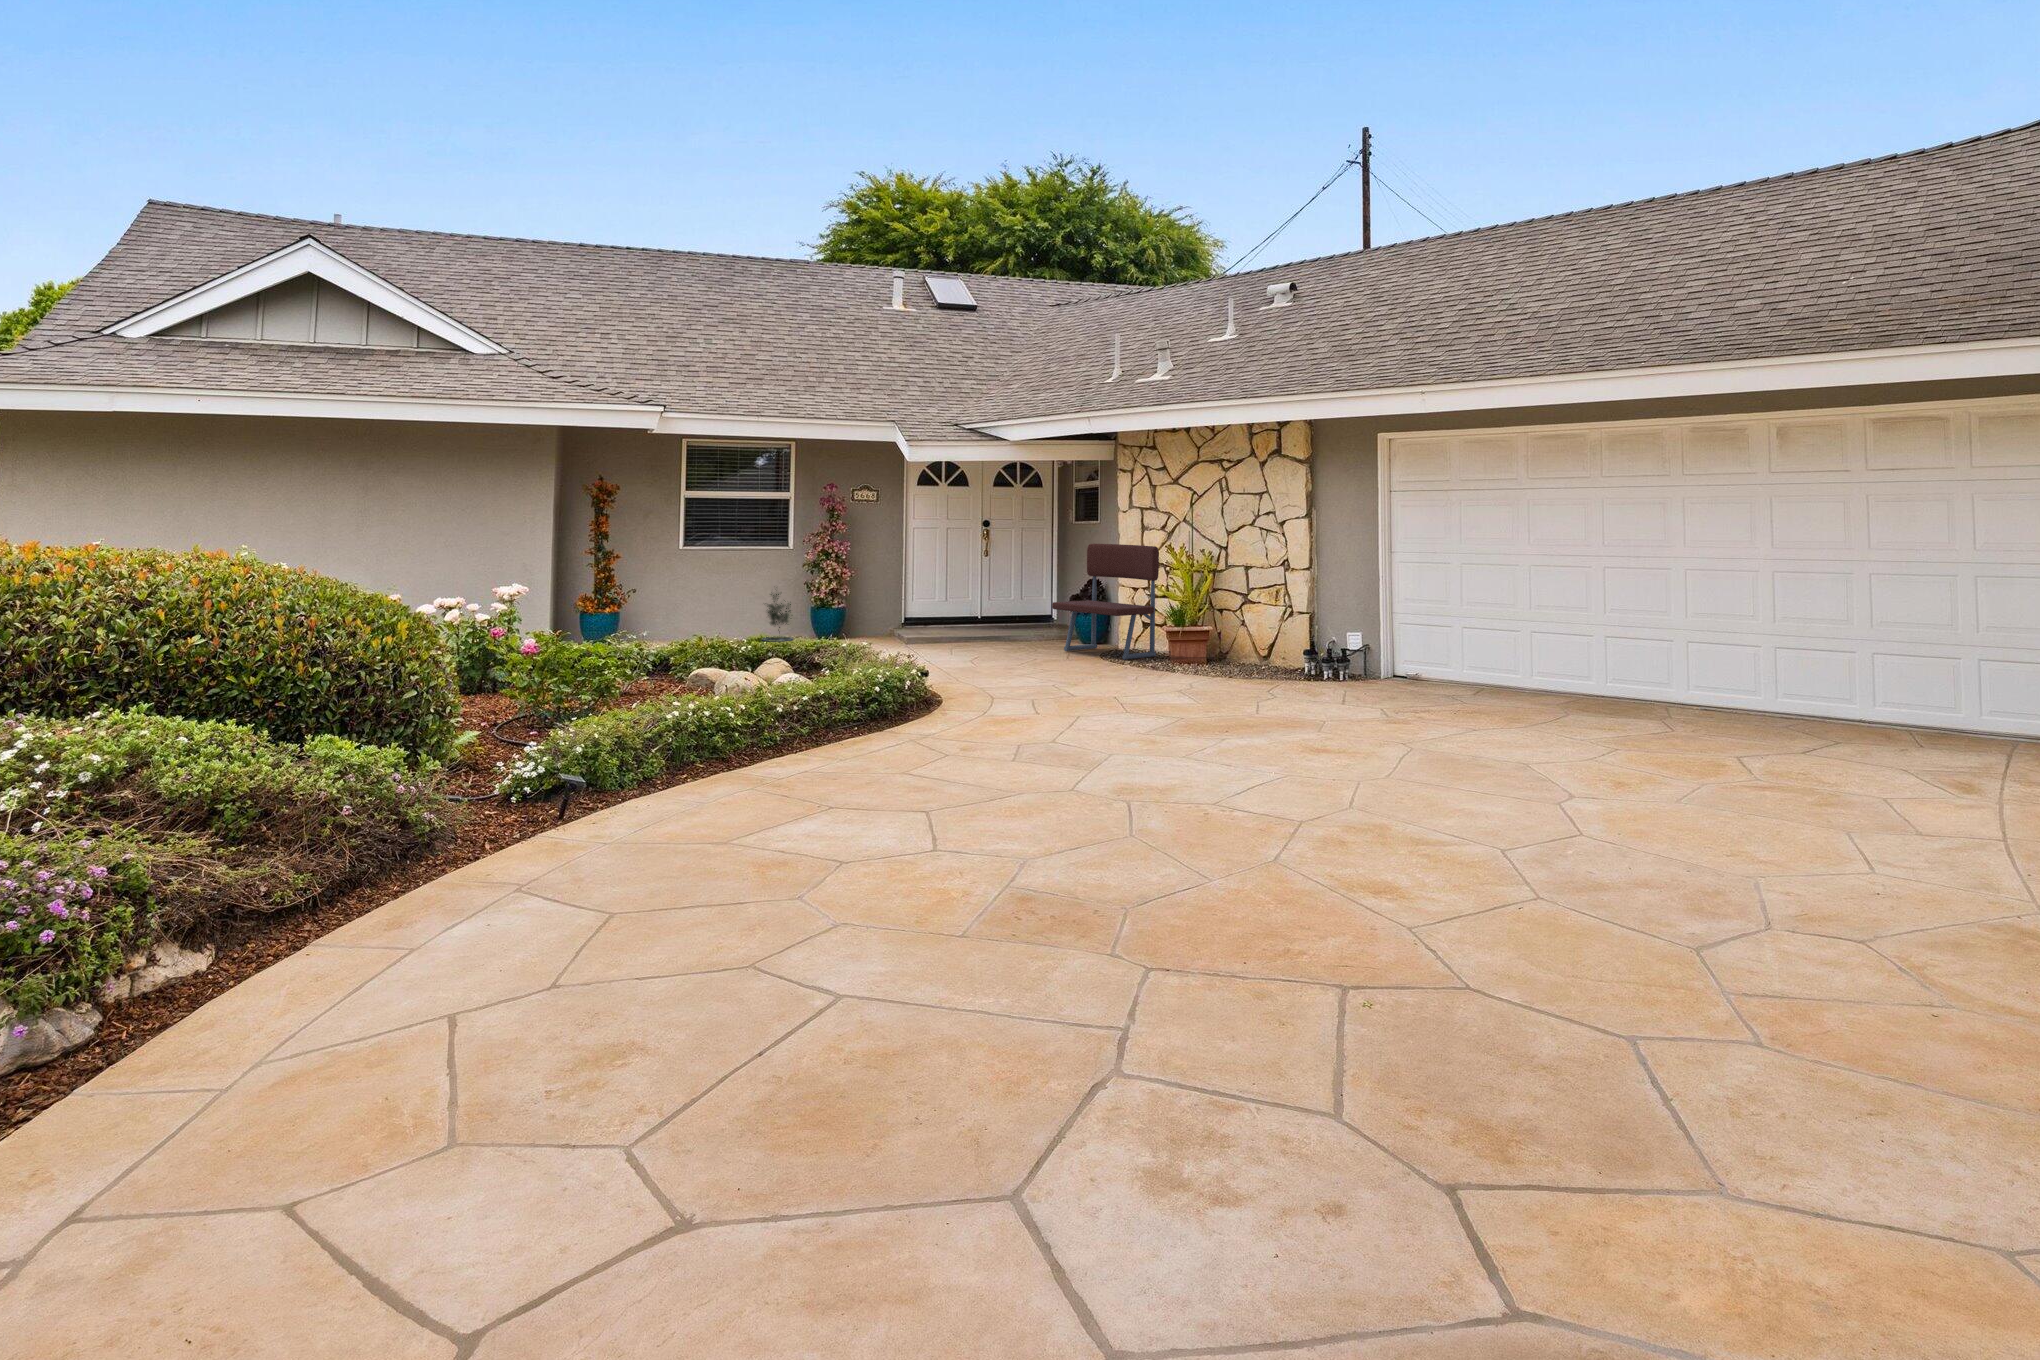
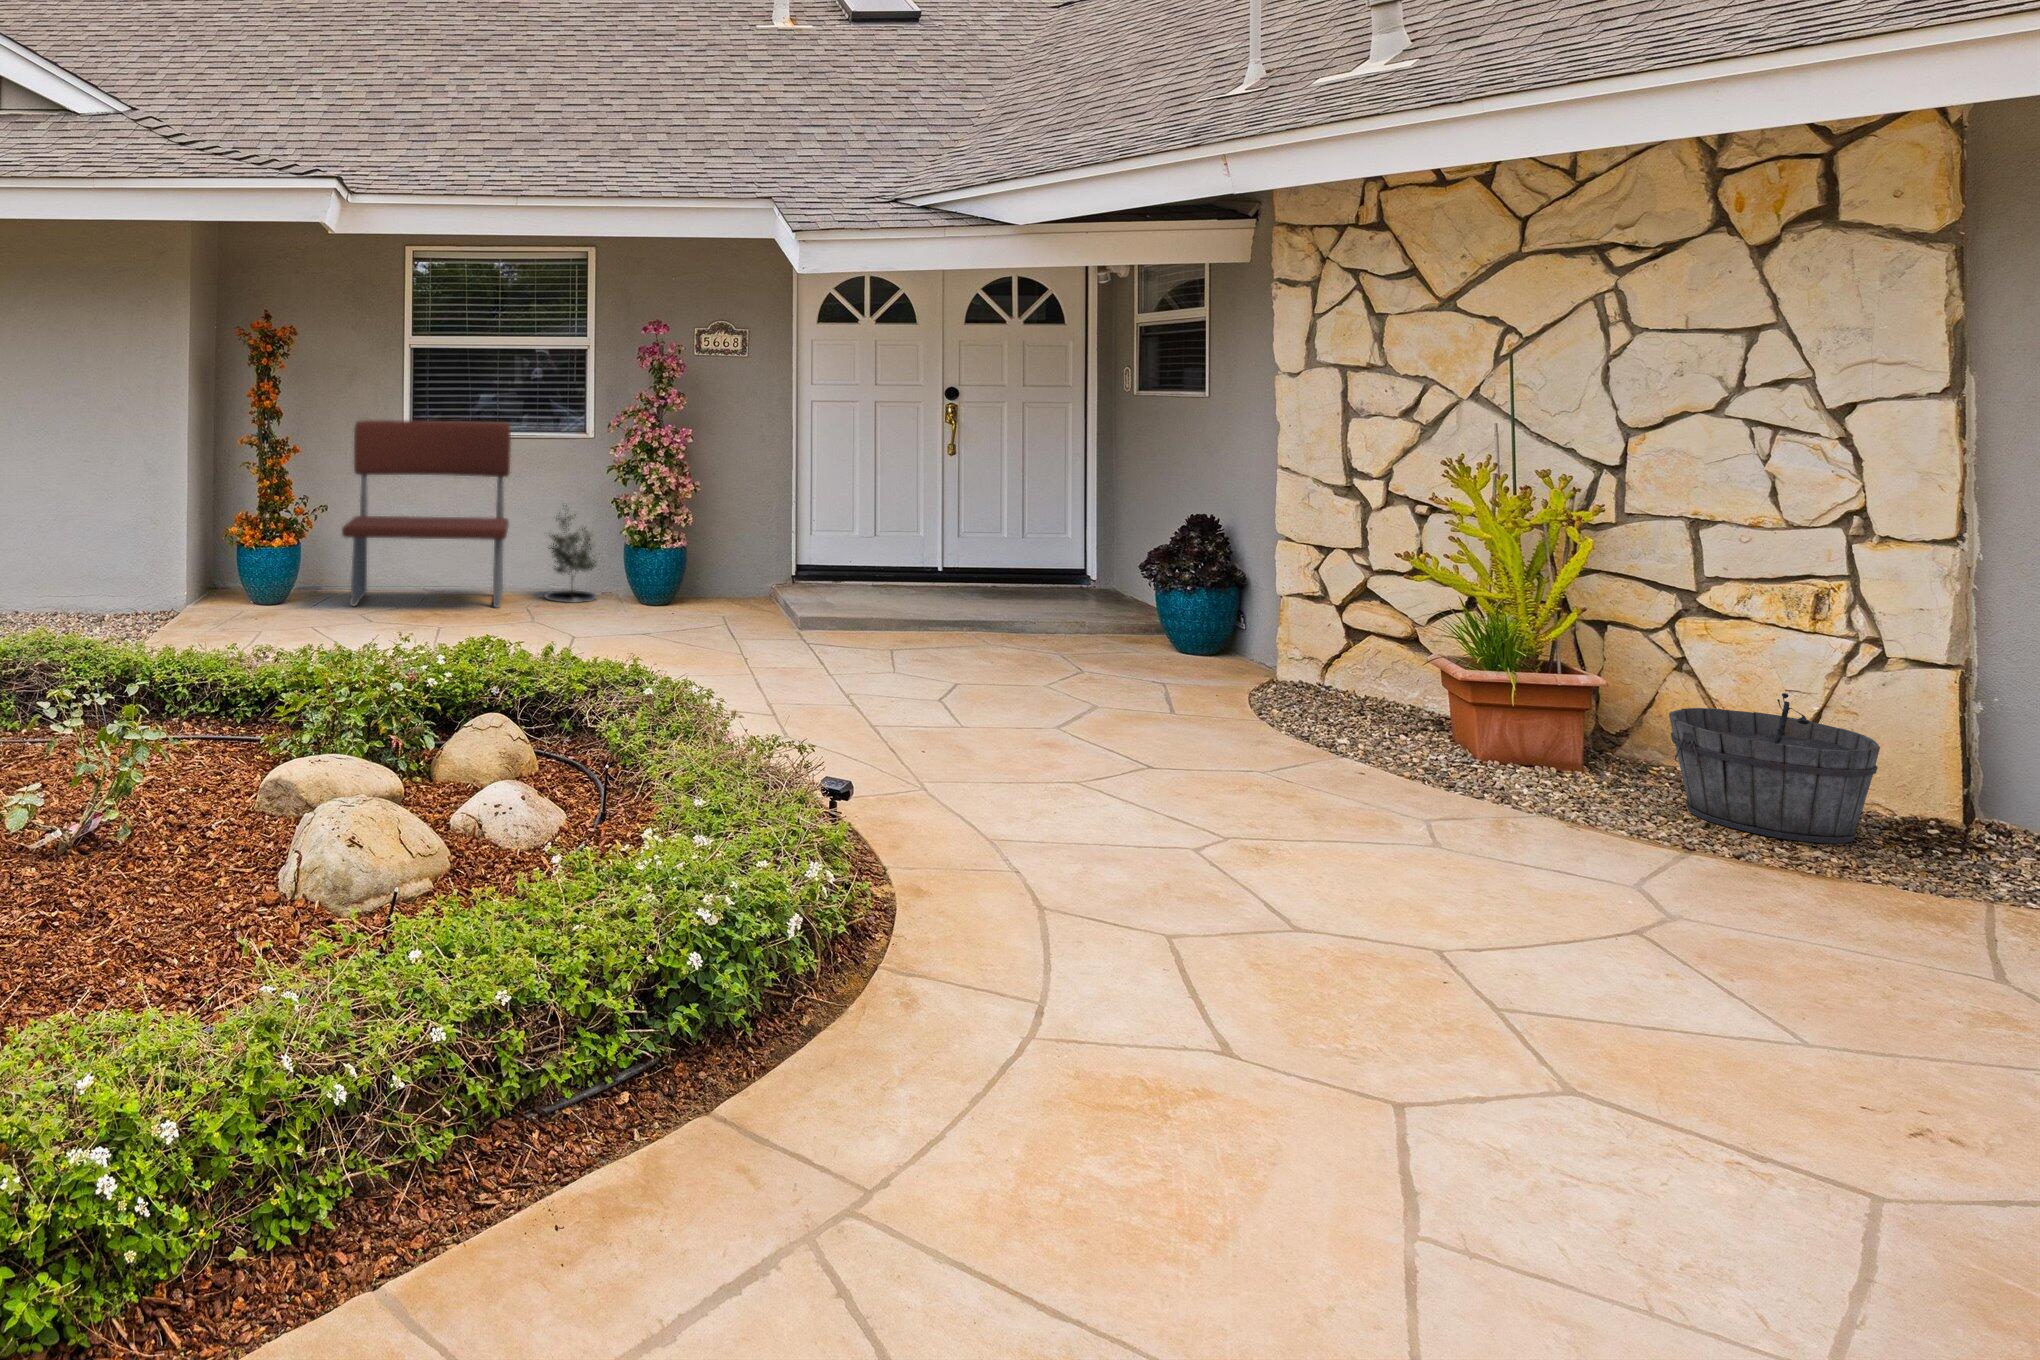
bench: present [1052,544,1159,660] -> present [342,420,511,608]
wooden bucket: none [1228,625,1283,674] -> present [1669,693,1880,844]

